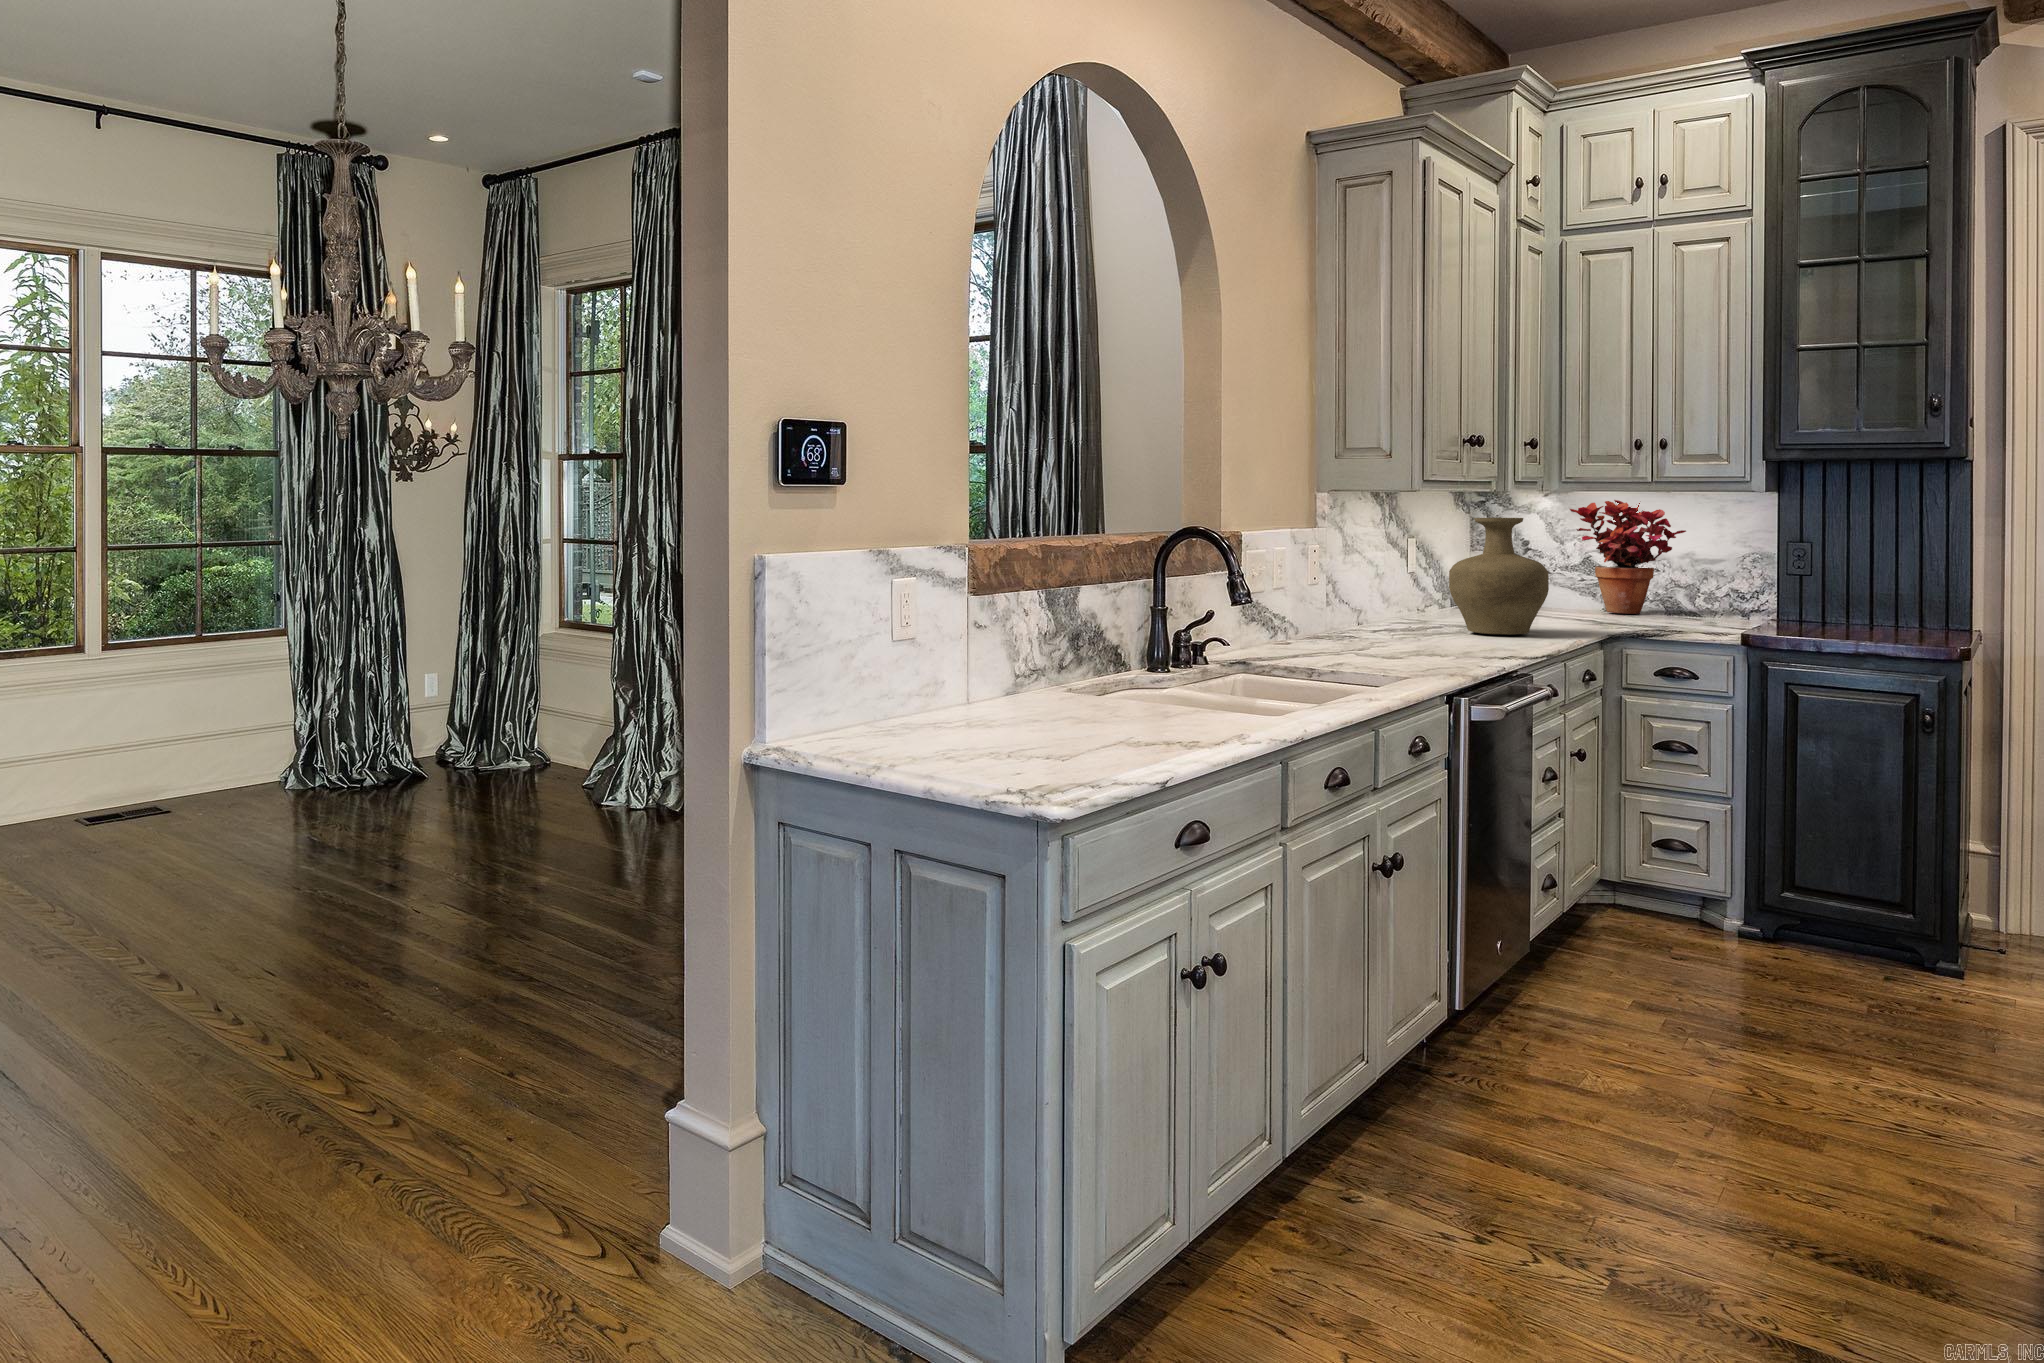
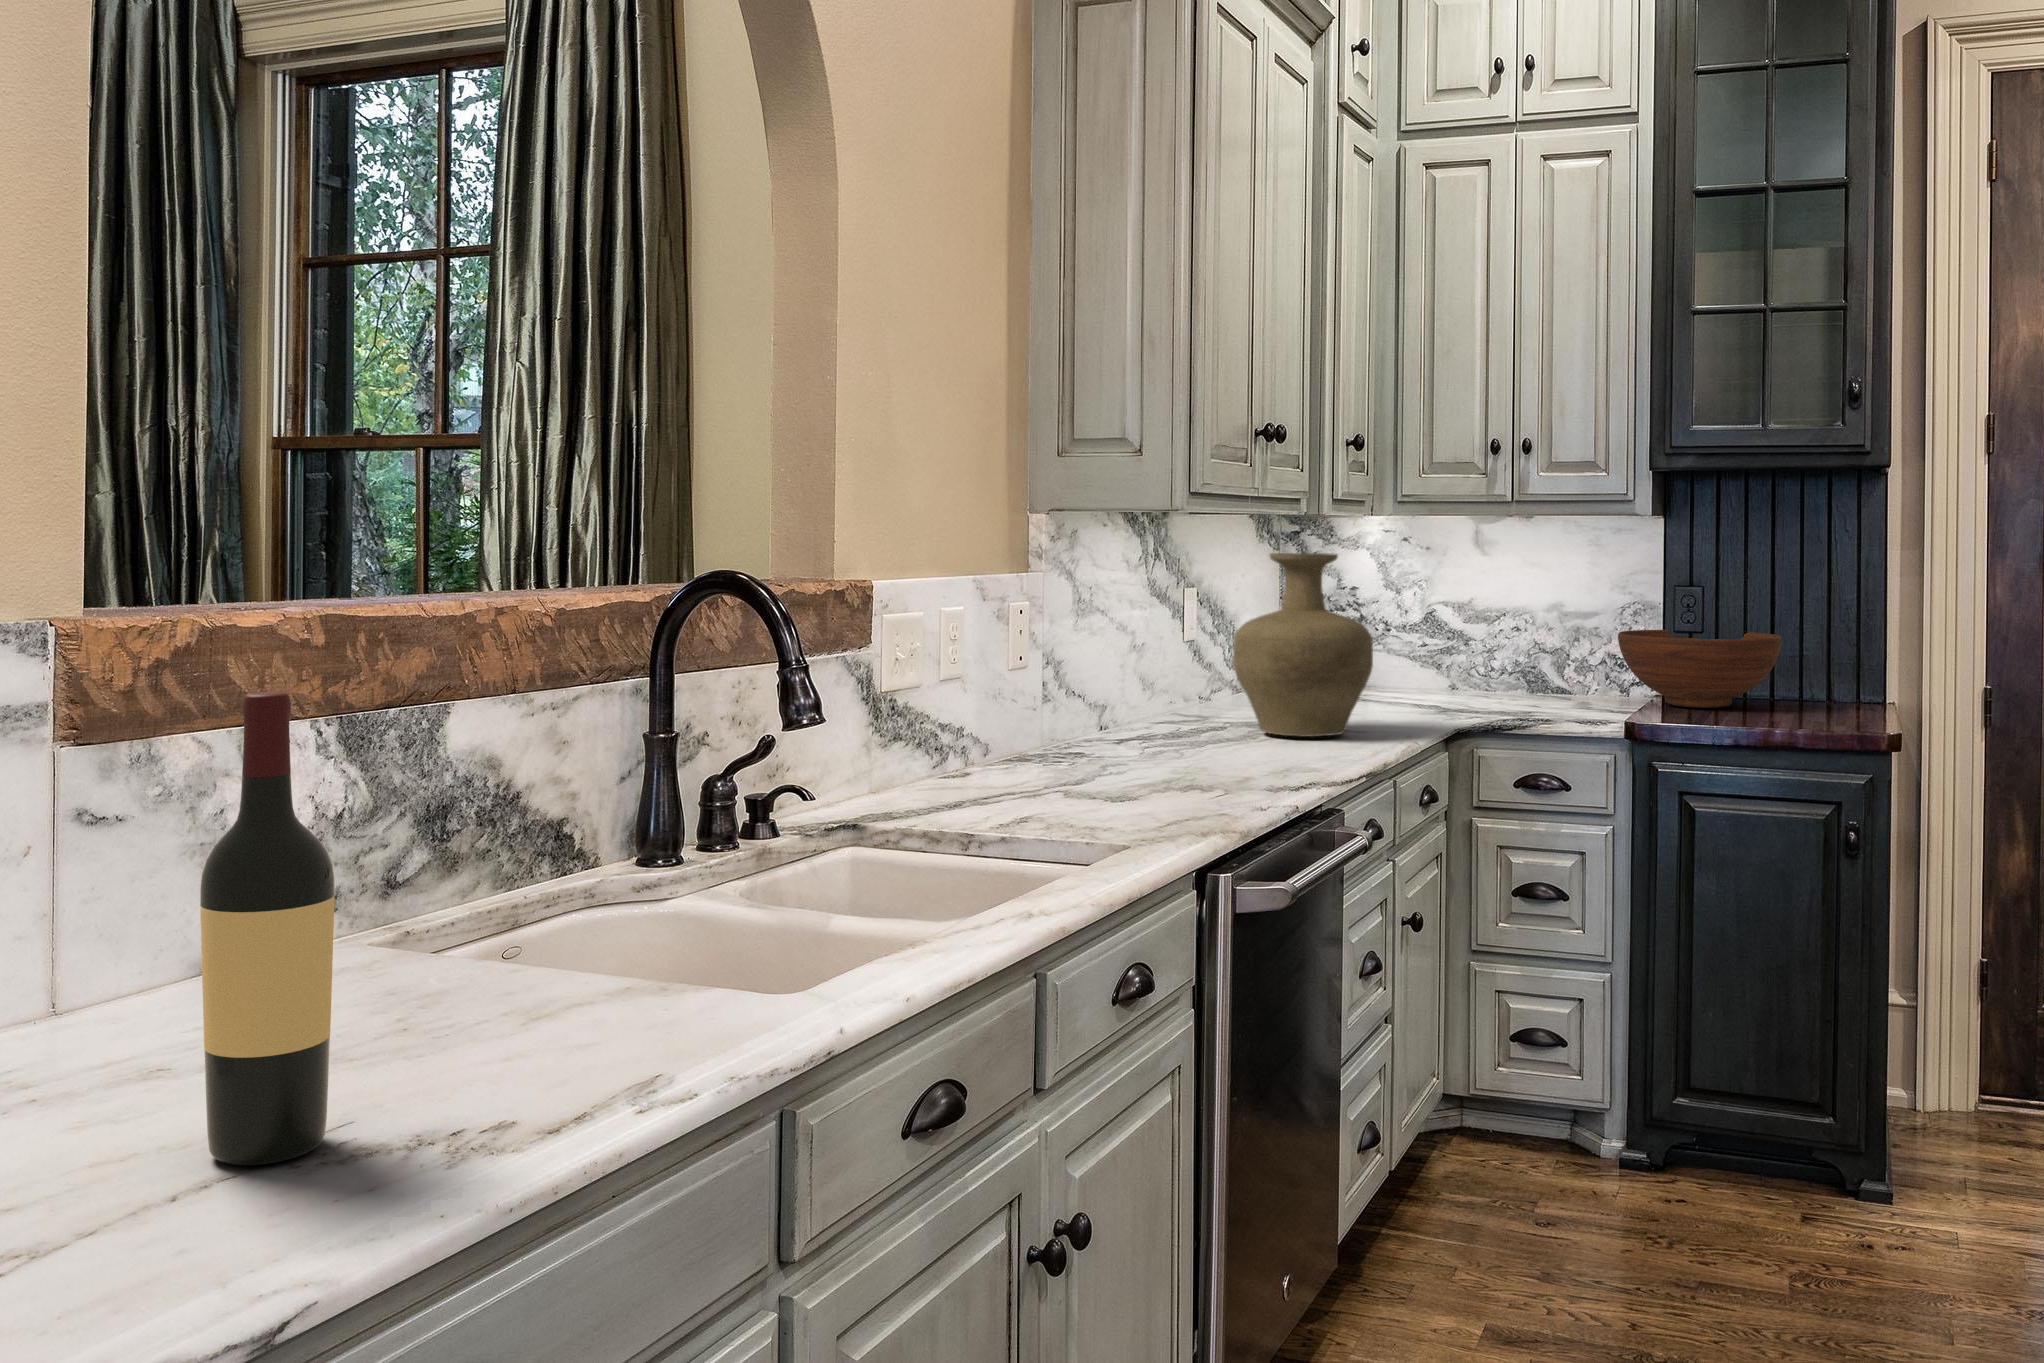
potted plant: present [1570,500,1686,614] -> none [1406,528,1555,692]
wine bottle: none [1074,571,1122,749] -> present [200,692,334,1165]
fruit bowl: none [1738,571,1873,625] -> present [1618,630,1782,708]

